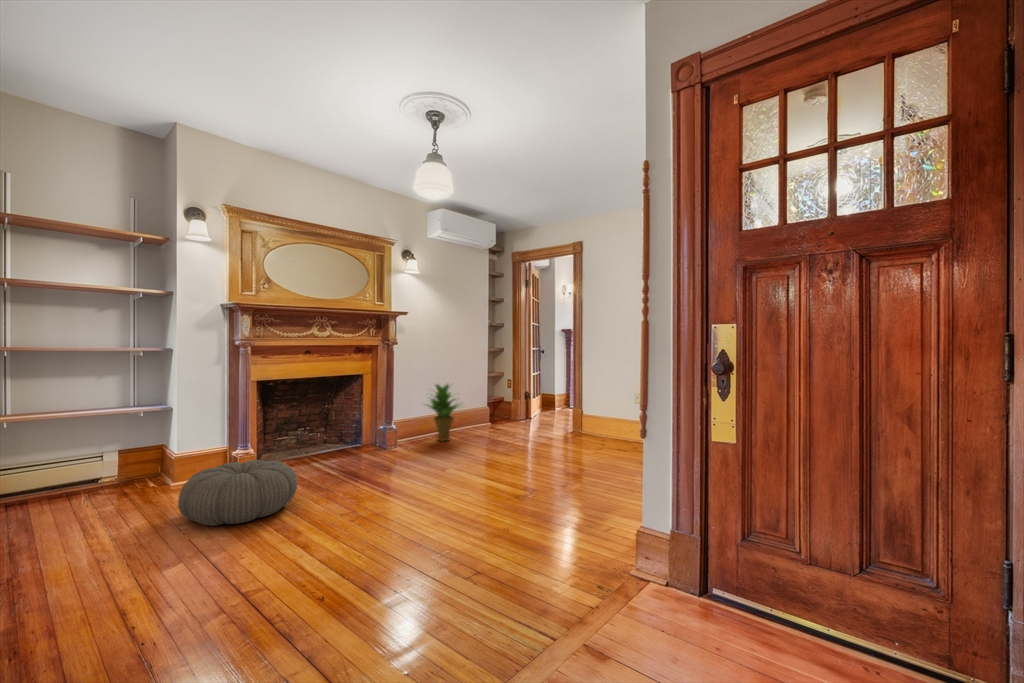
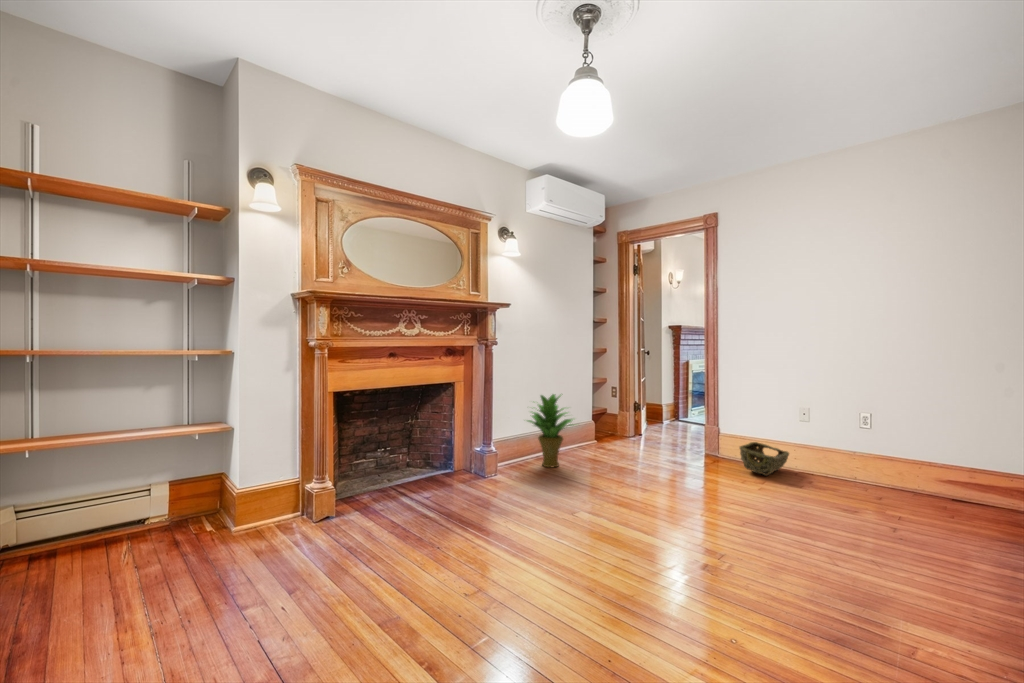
woven basket: none [586,419,624,443] -> present [739,442,789,476]
pouf: present [178,460,297,526] -> none [244,505,399,613]

